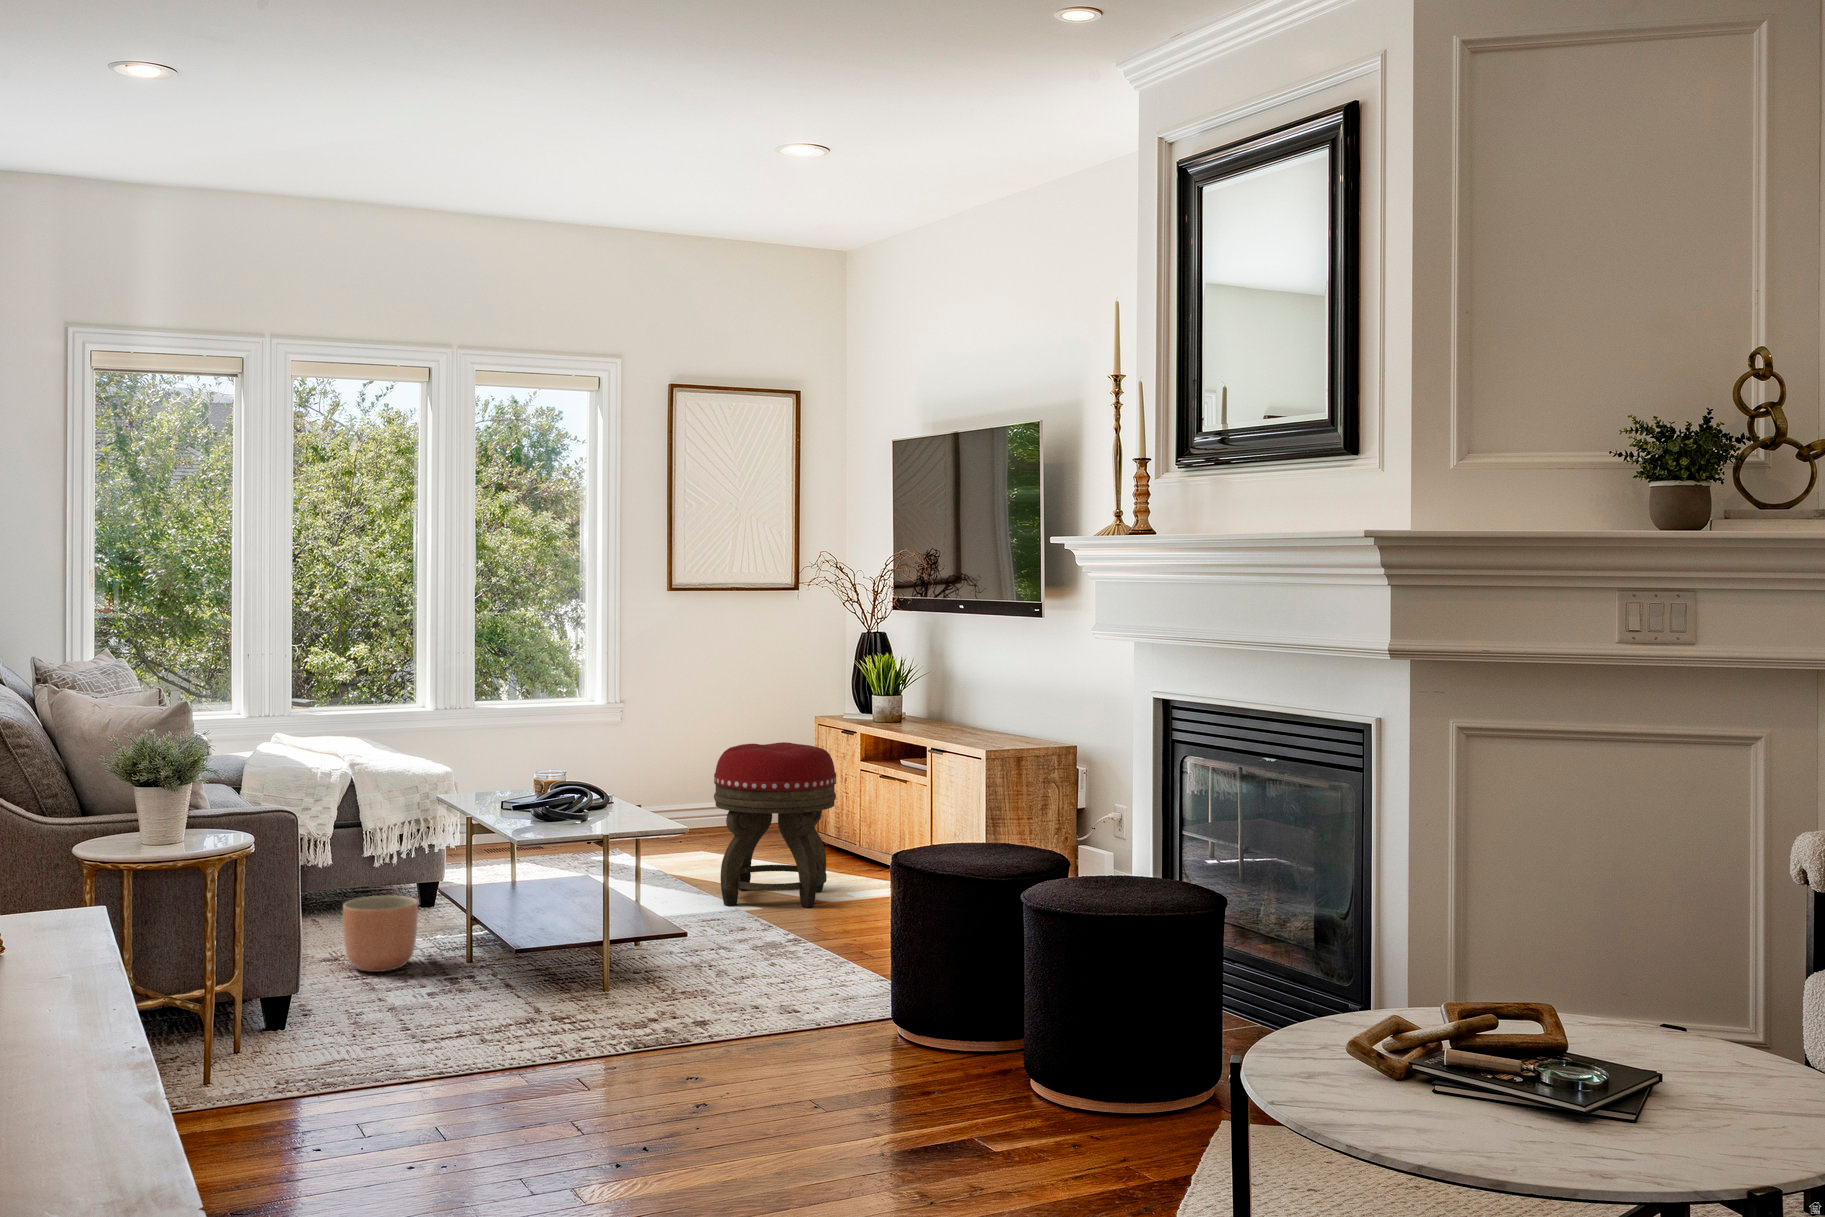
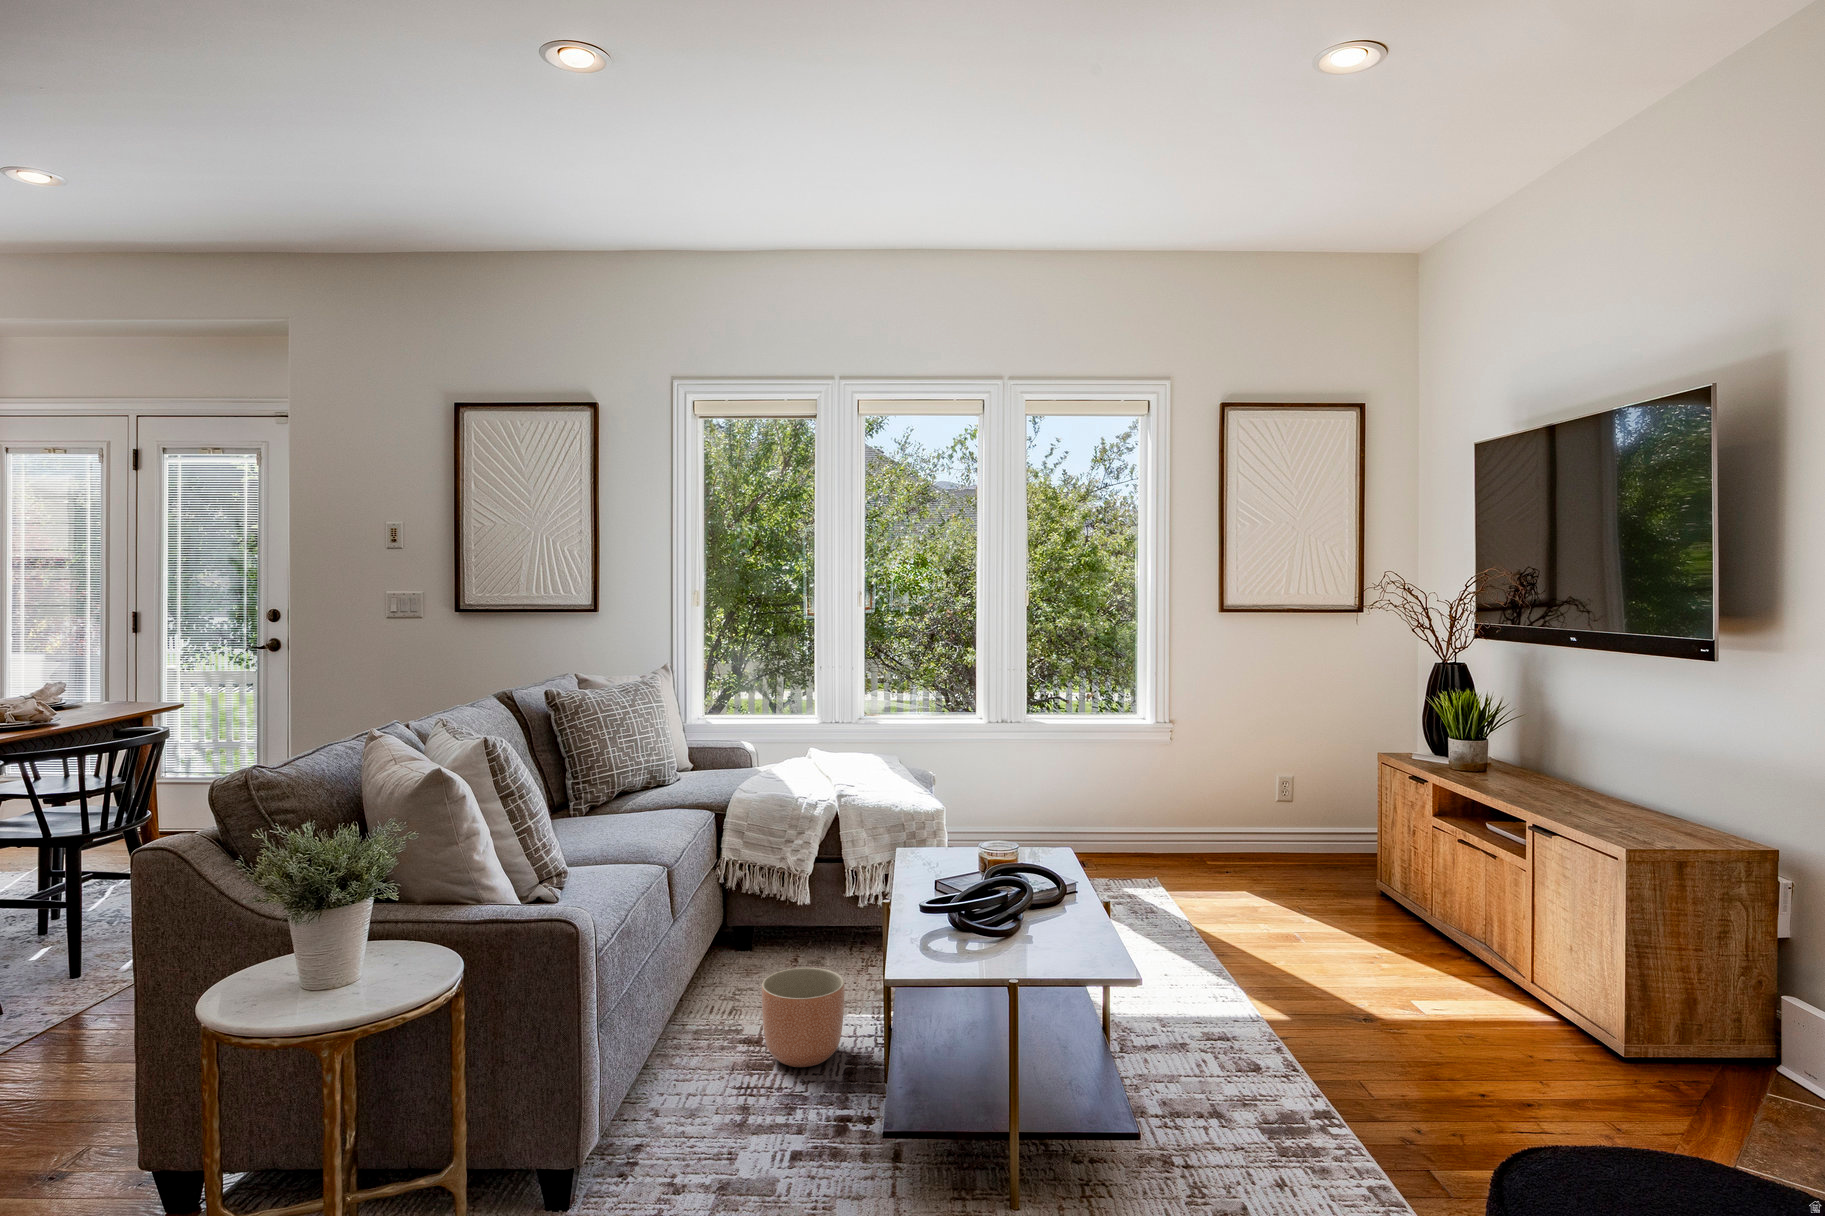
footstool: present [714,742,836,907] -> none [1234,802,1394,1024]

